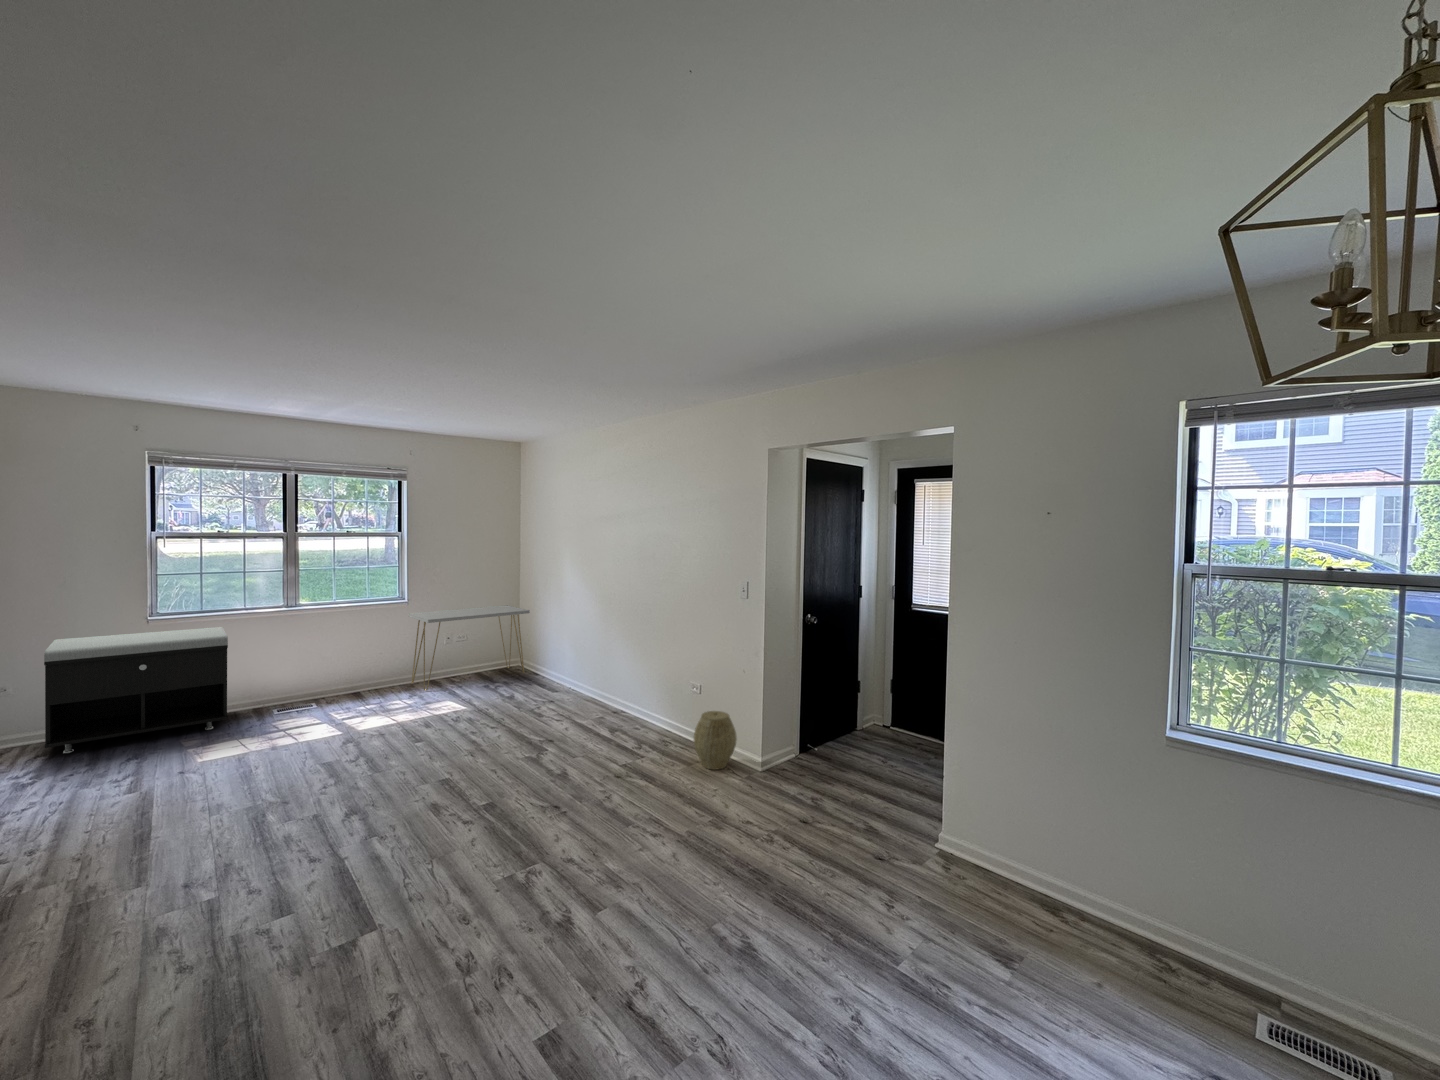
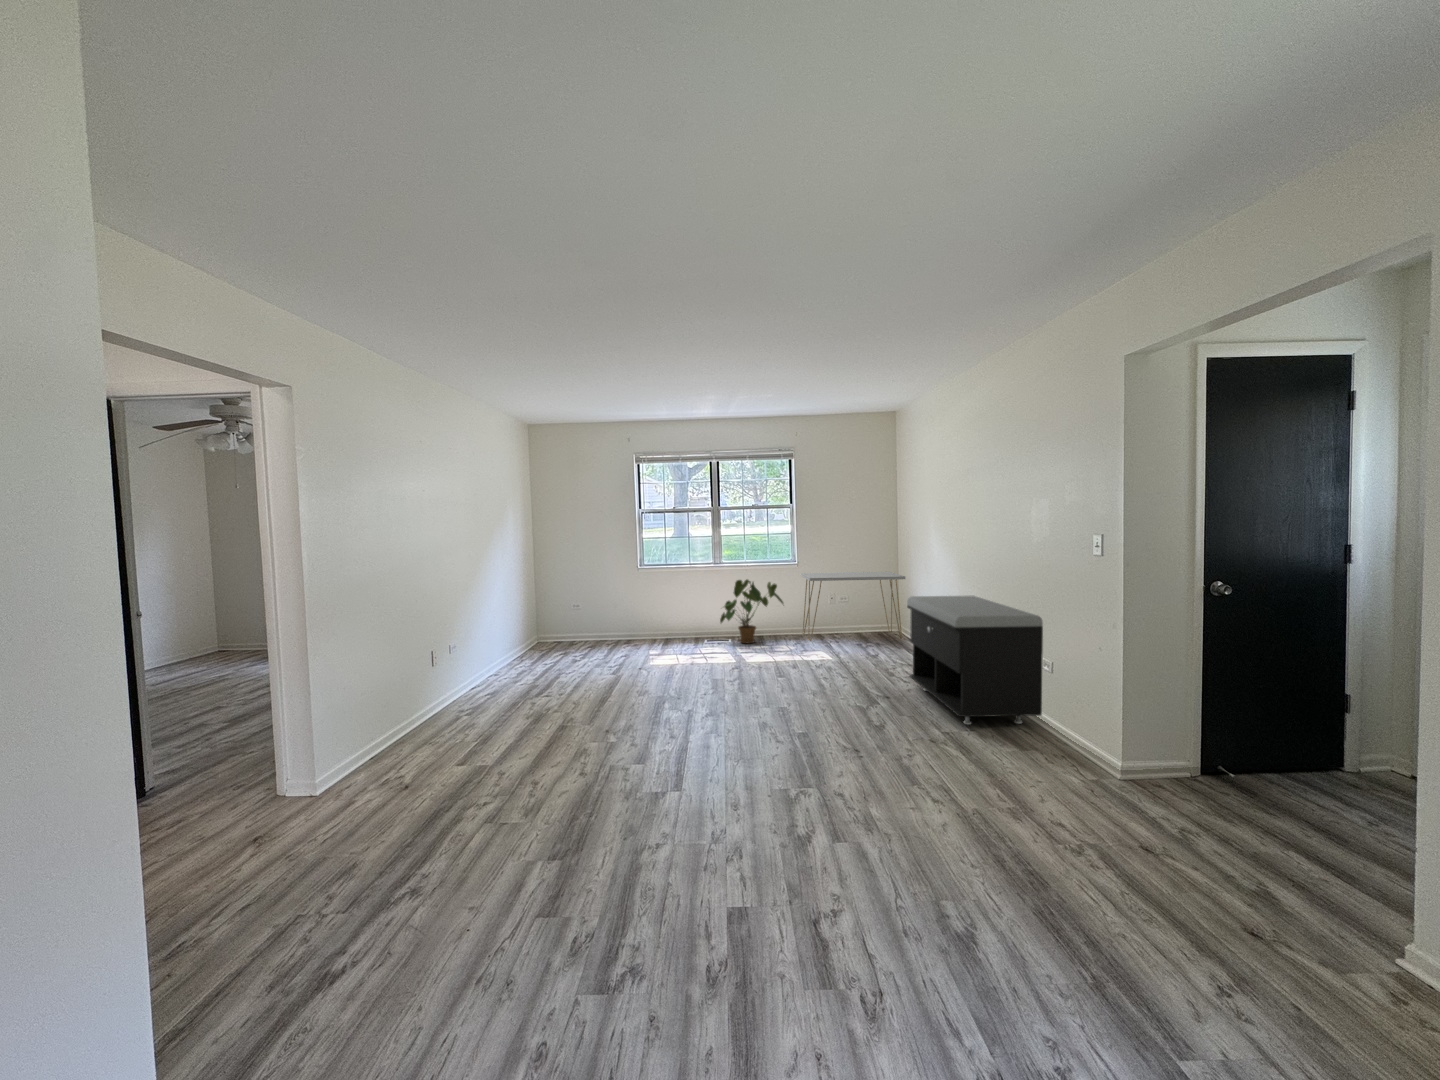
house plant: none [301,626,396,707] -> present [720,580,783,643]
storage bench: present [44,627,228,753] -> present [907,596,1043,725]
woven basket: present [694,711,737,770] -> none [1029,693,1089,763]

